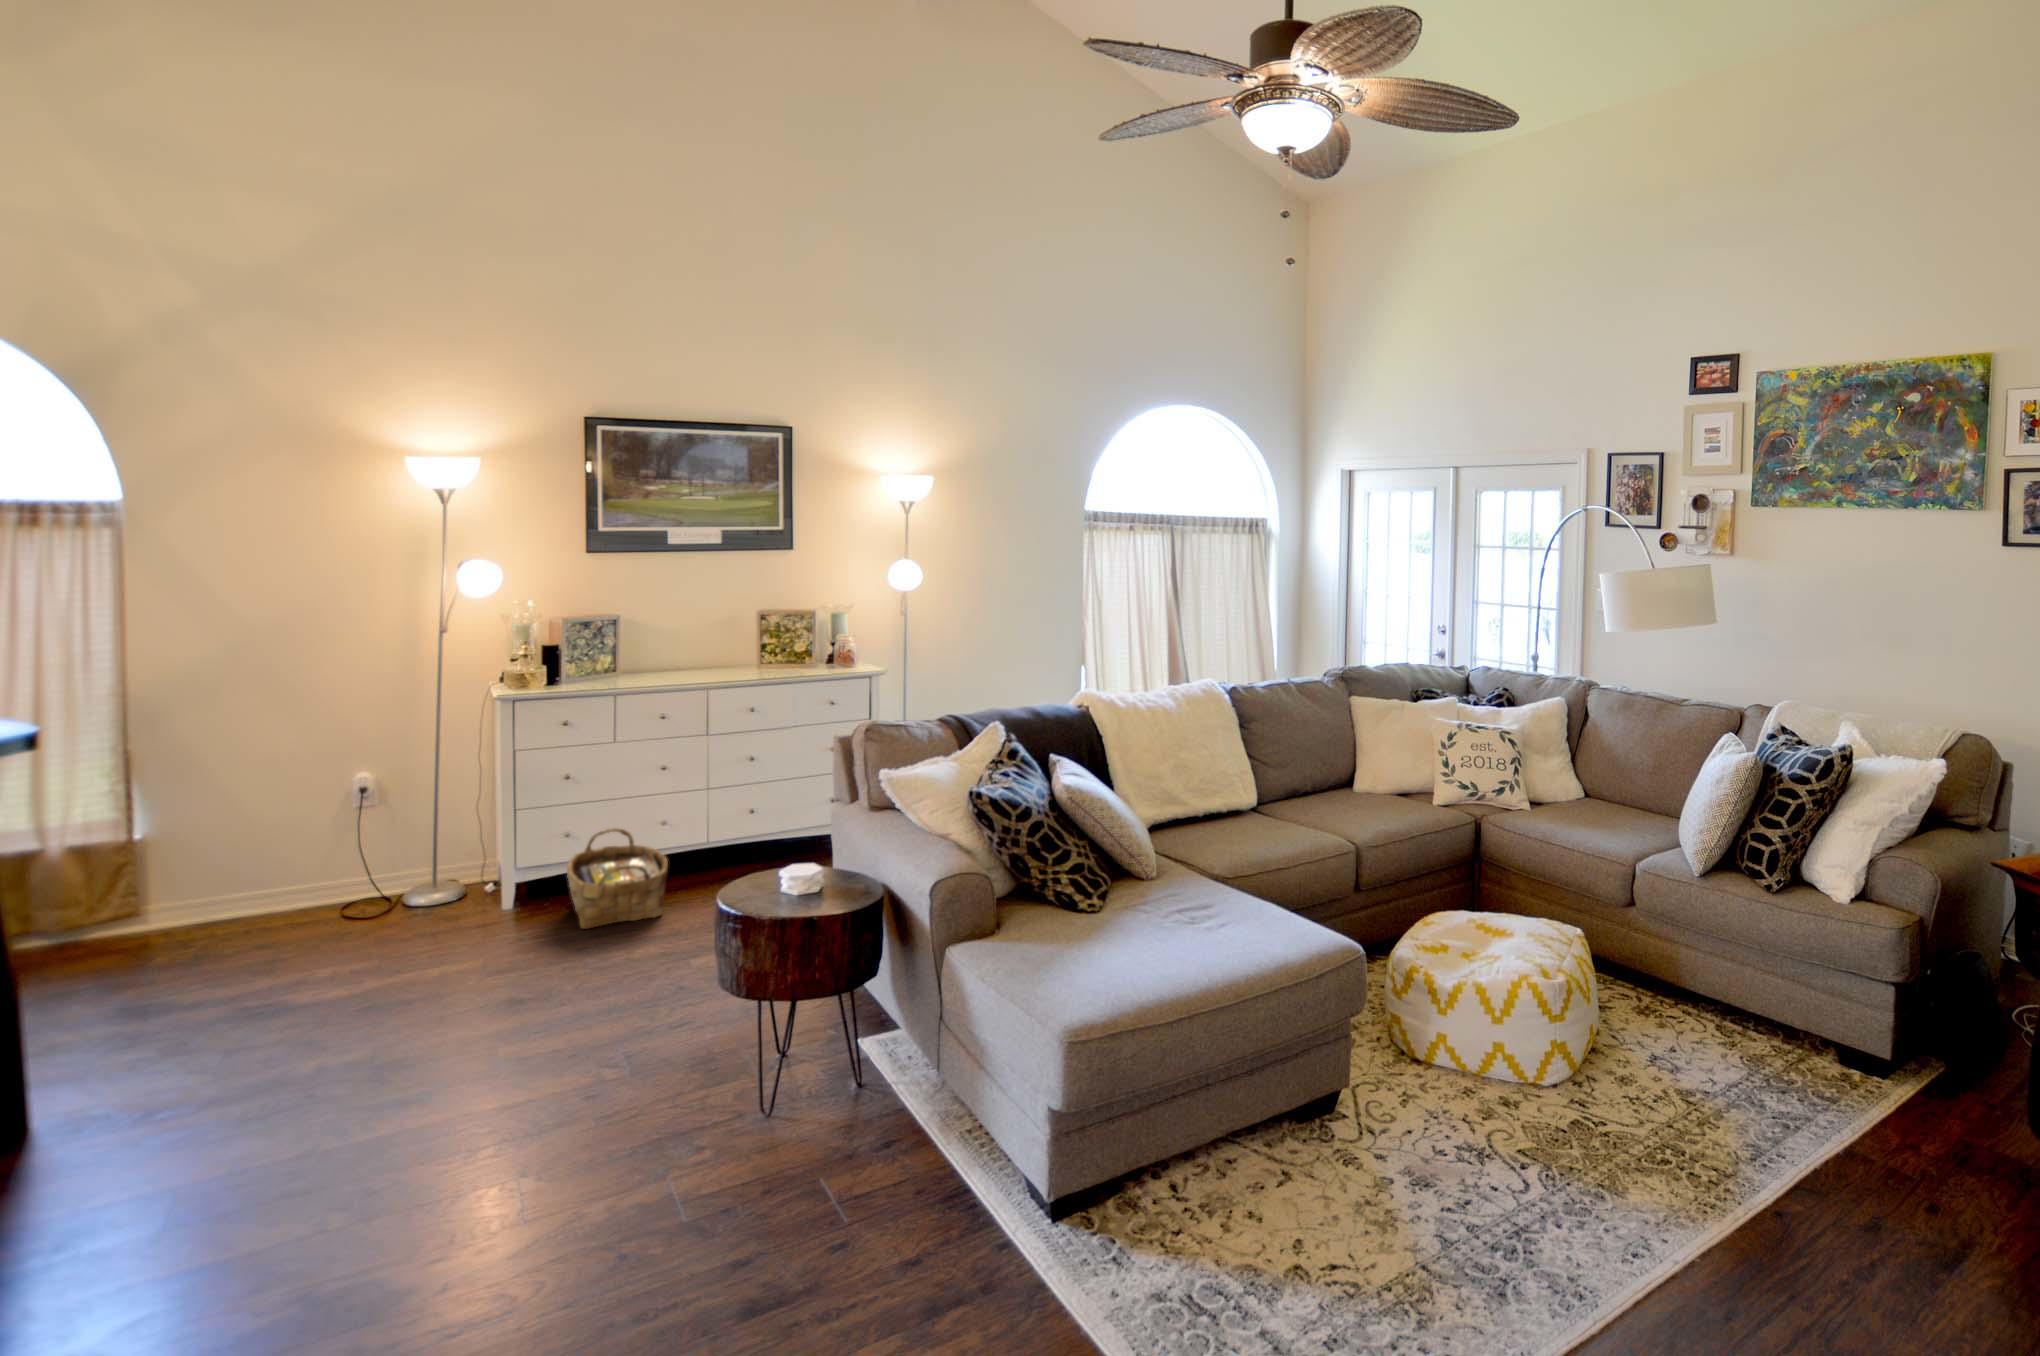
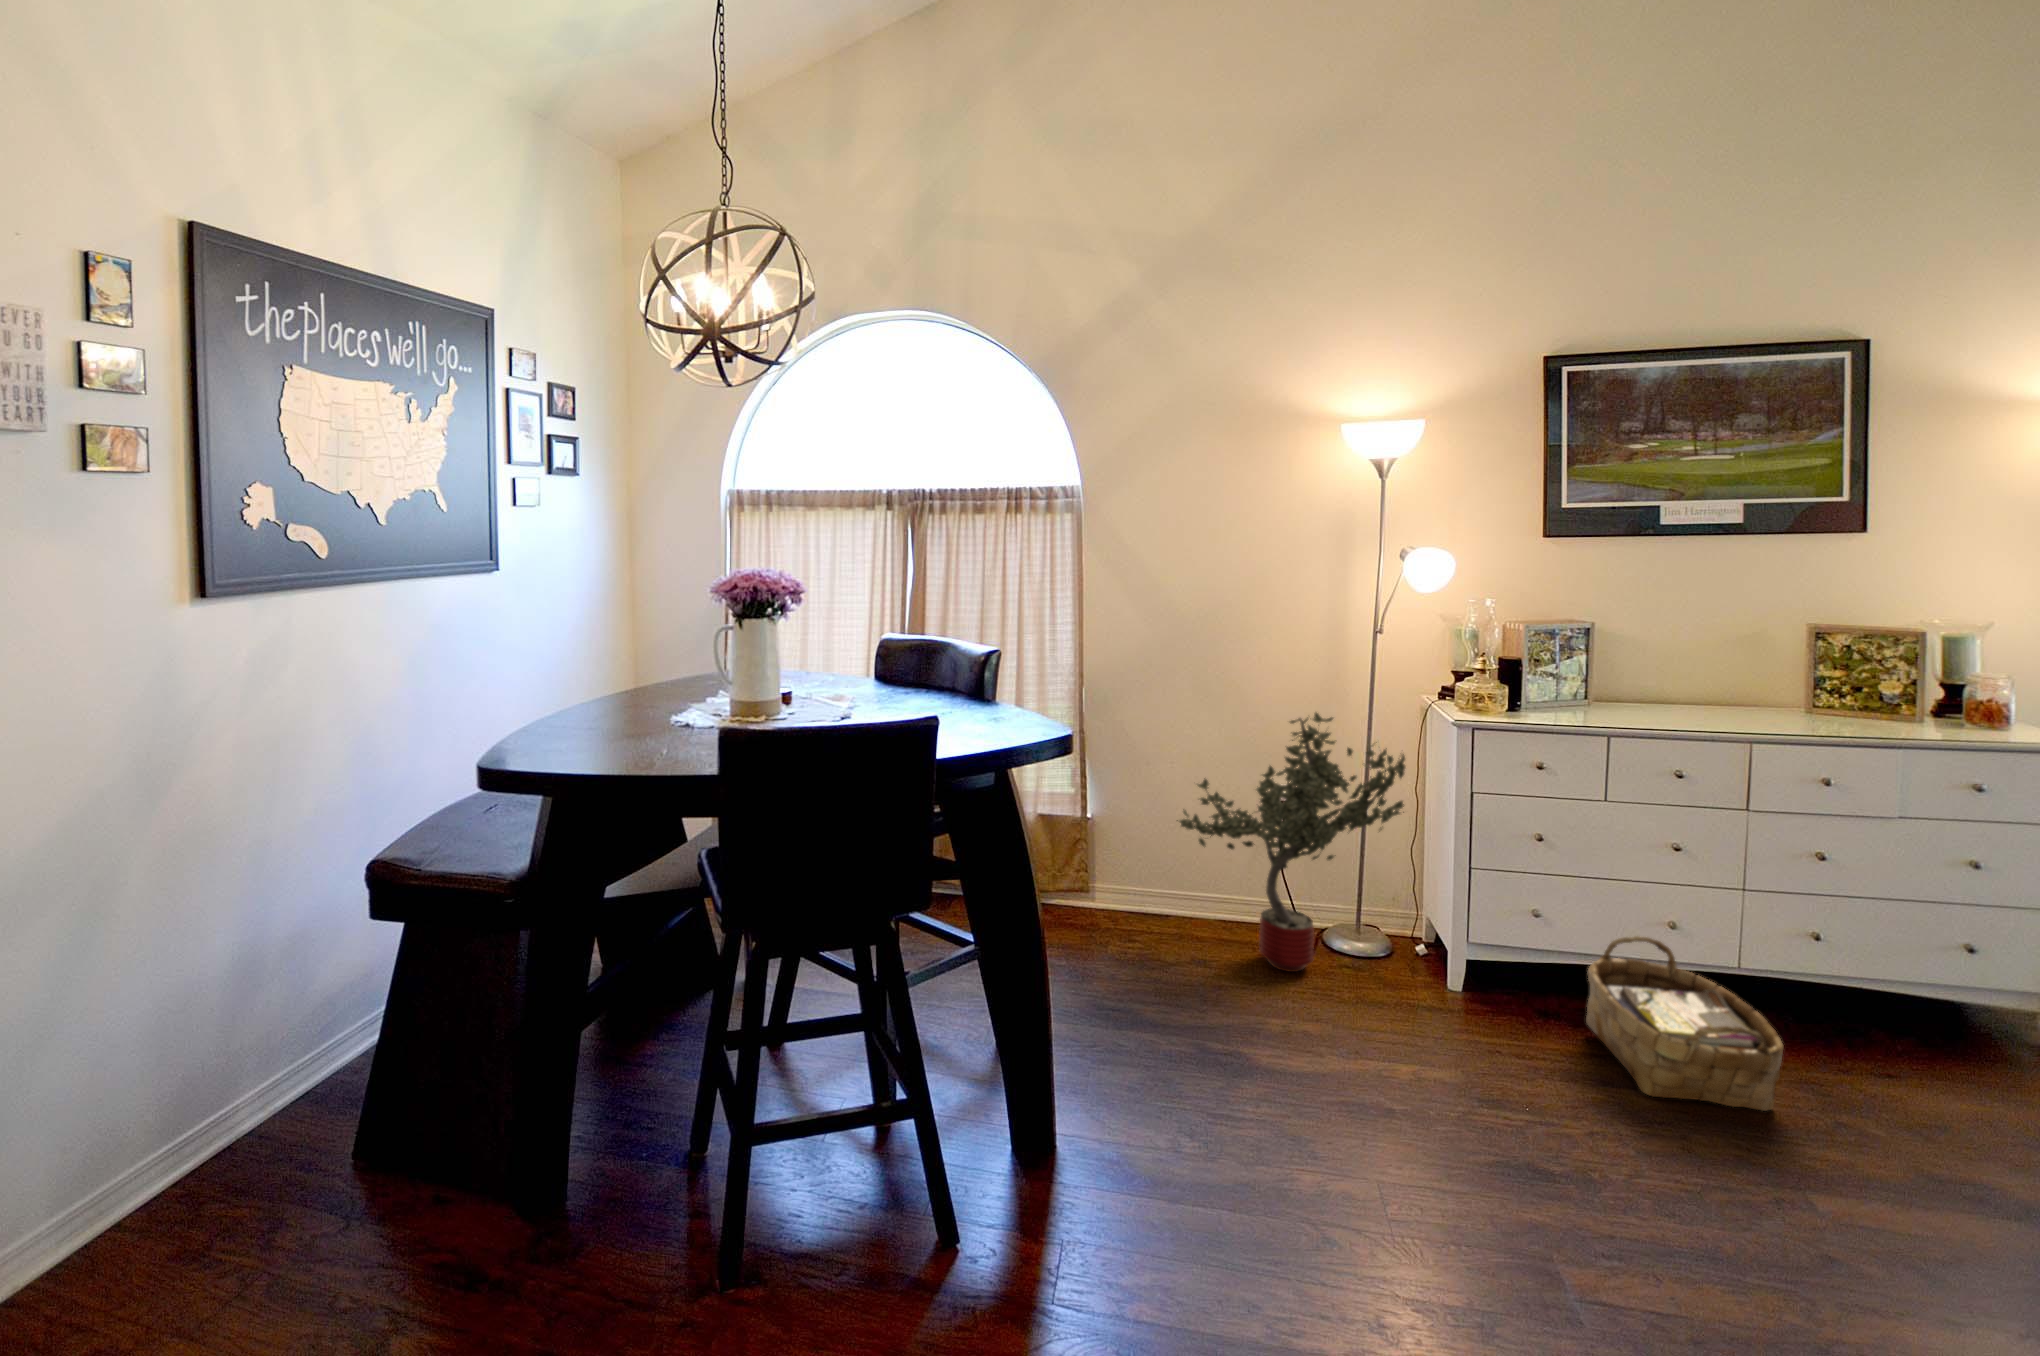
potted tree: none [219,701,451,929] -> present [1177,713,1405,972]

